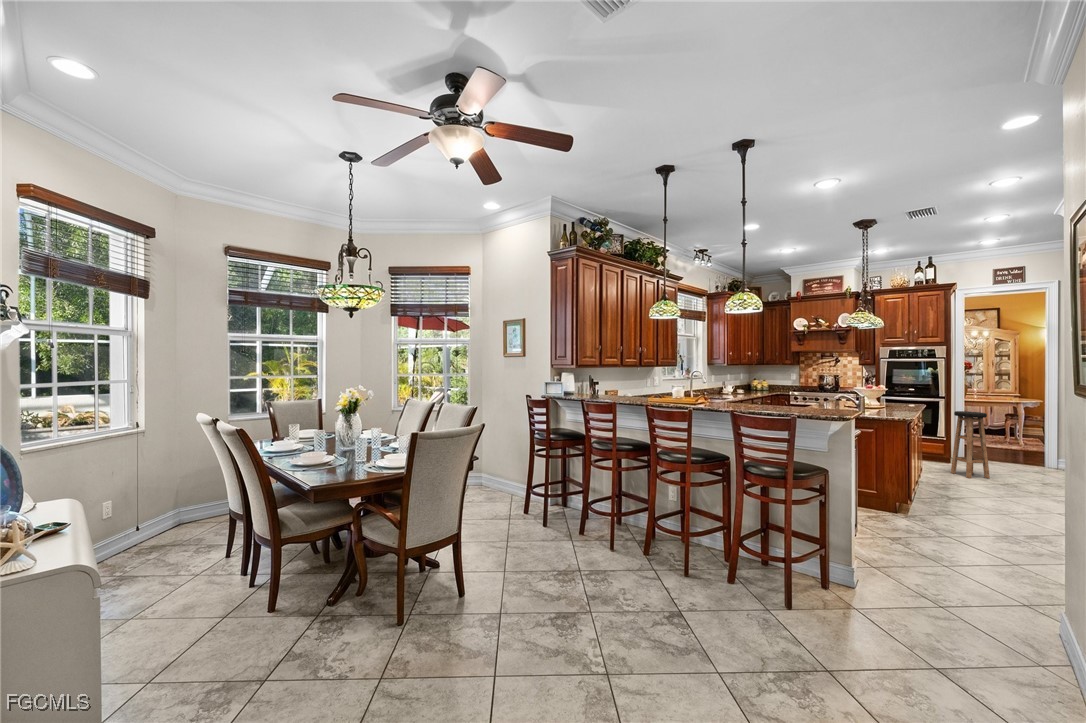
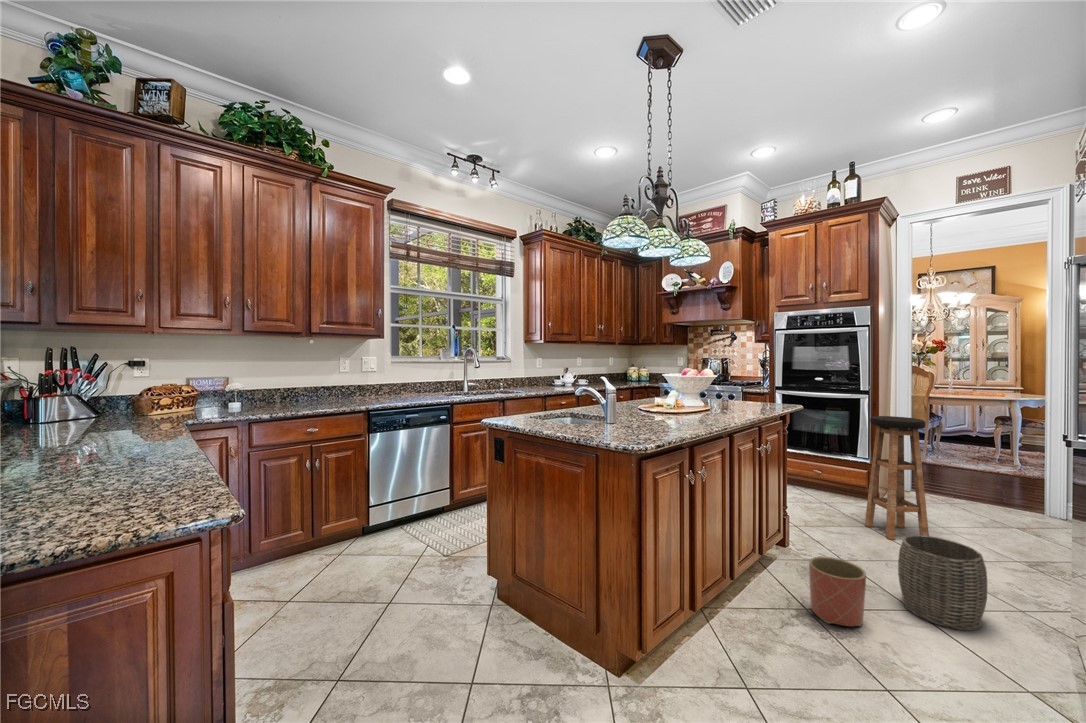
woven basket: none [989,466,1033,504] -> present [898,535,987,630]
planter: none [950,476,980,504] -> present [809,557,866,626]

